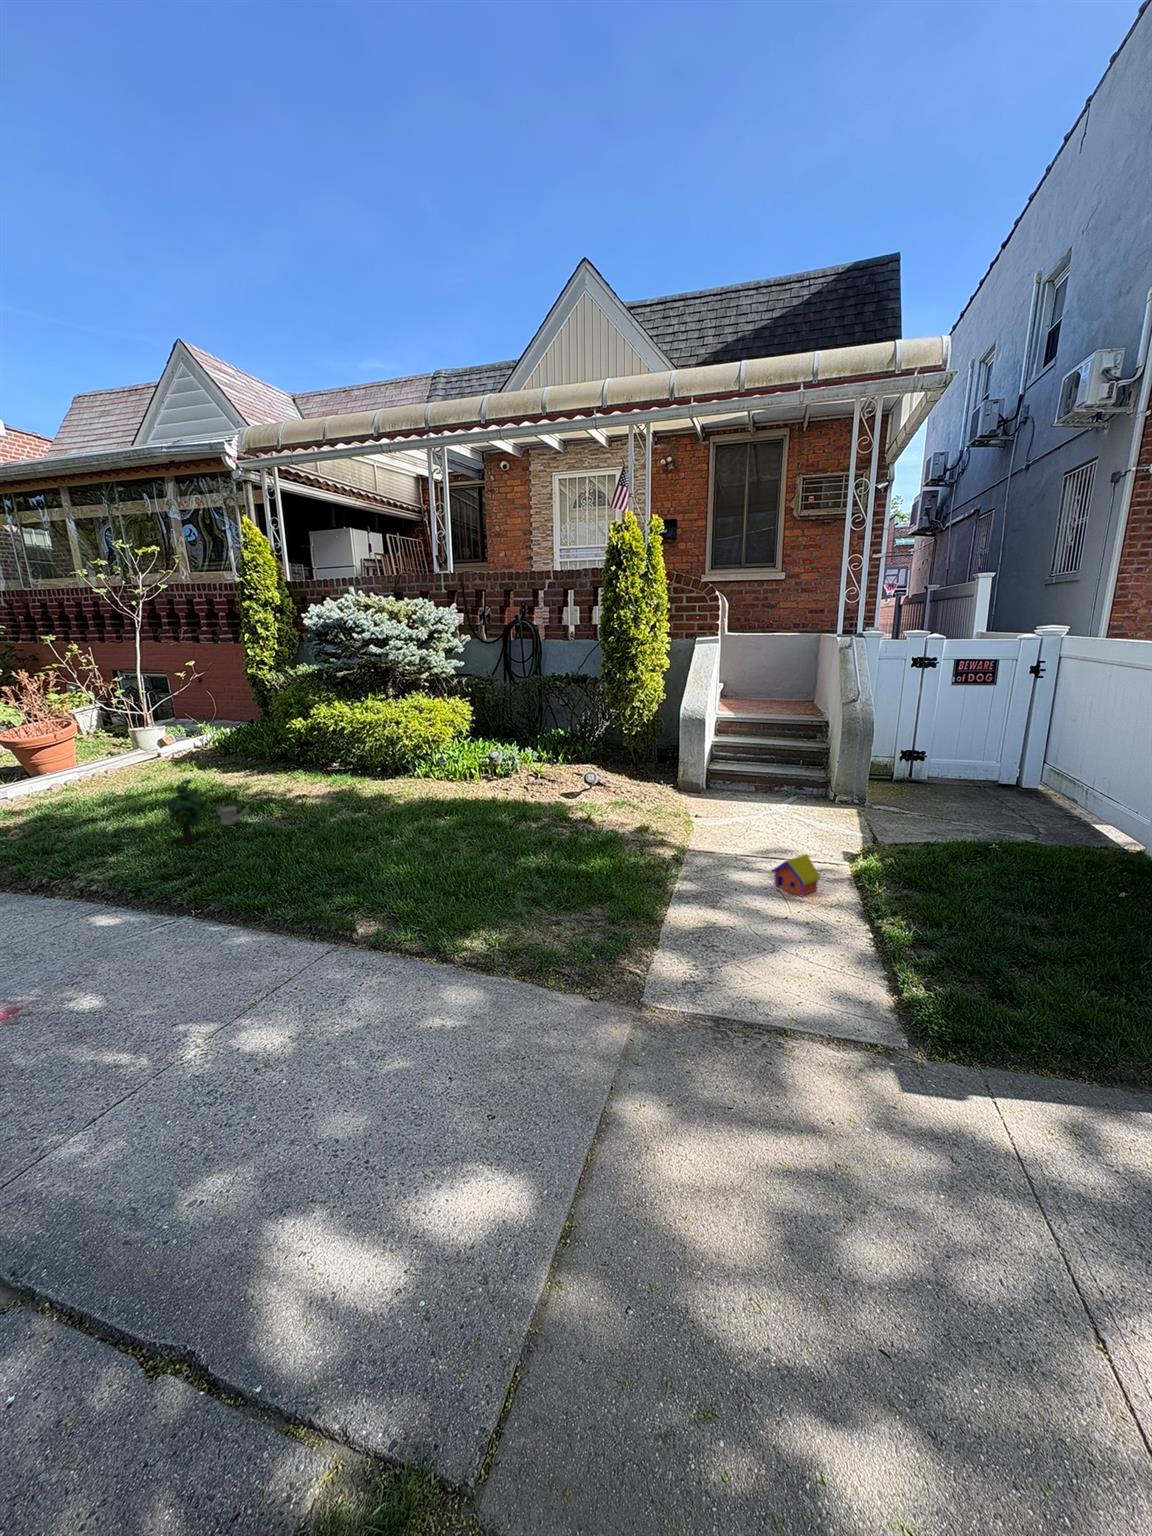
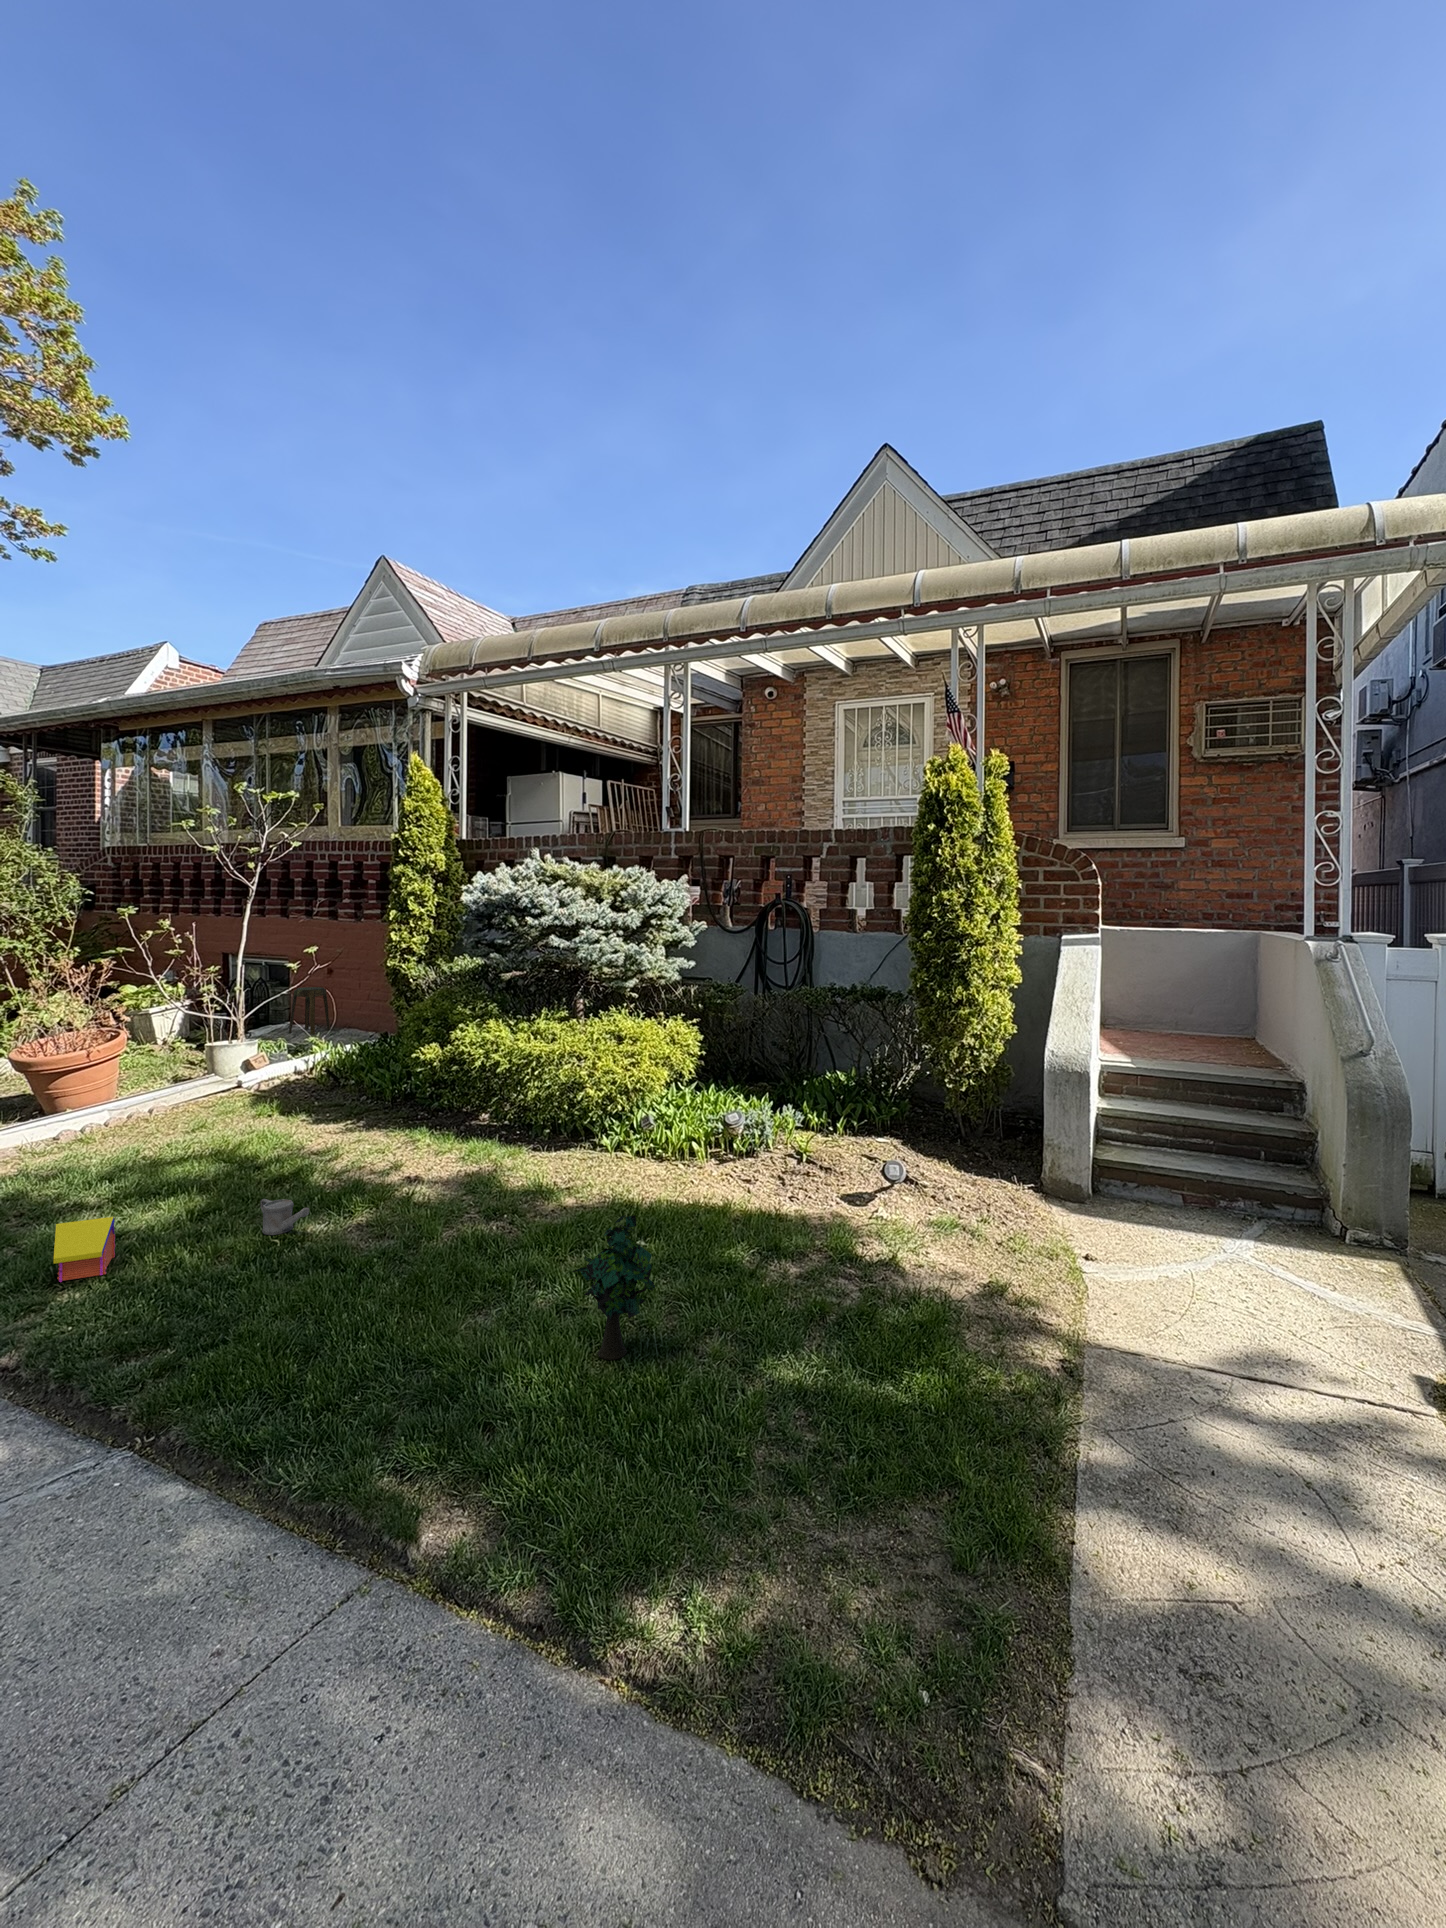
stool: none [176,691,206,724] -> present [289,987,330,1035]
decorative plant: present [163,779,206,844] -> present [572,1215,655,1360]
toy house: present [772,854,820,896] -> present [54,1217,115,1282]

